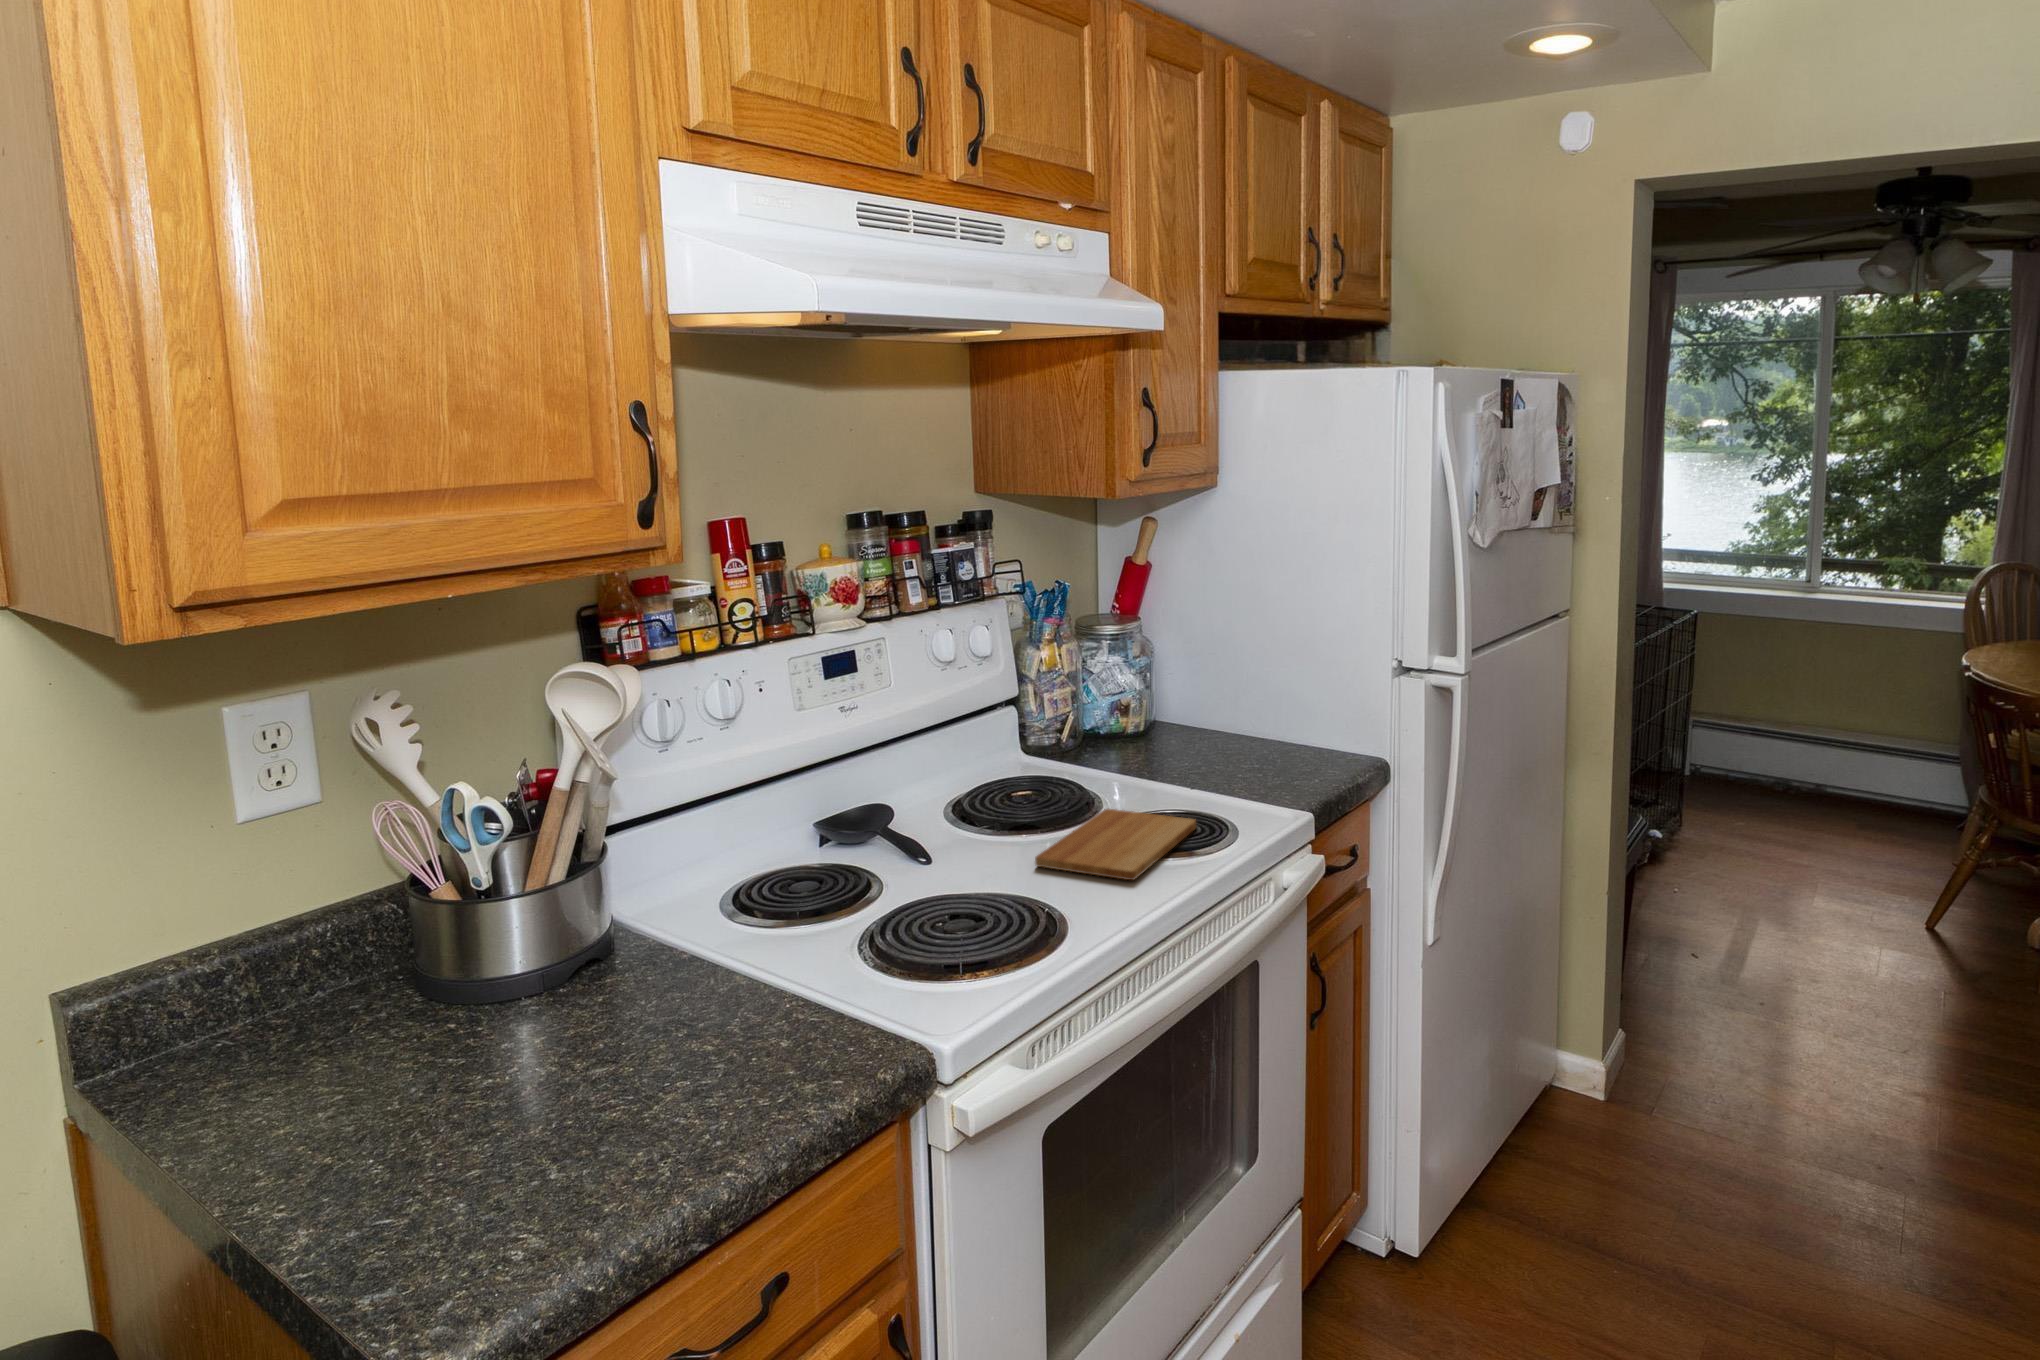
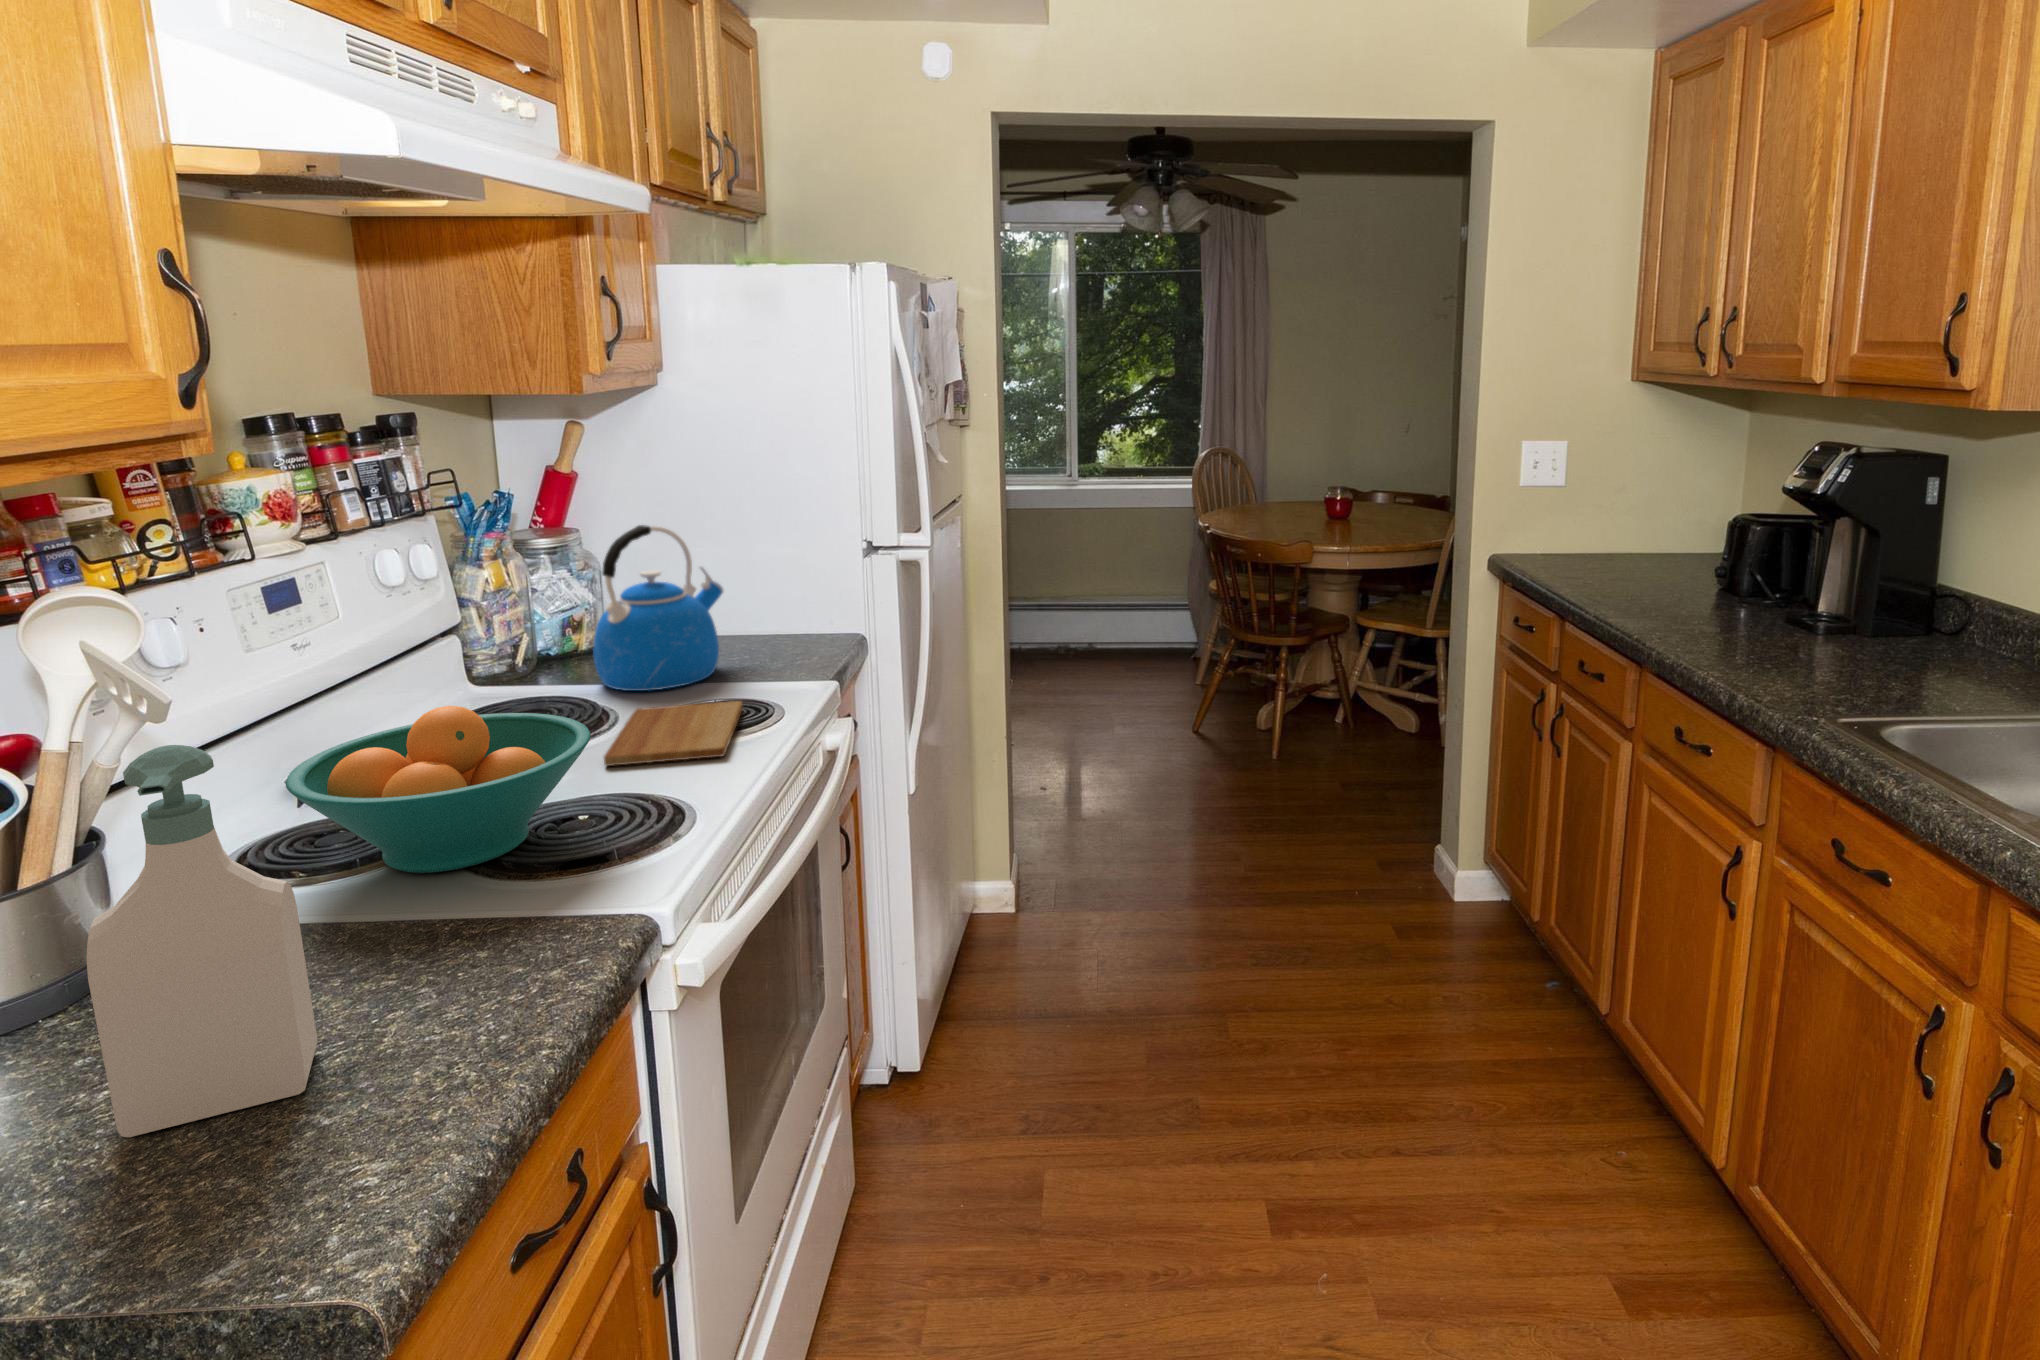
kettle: none [1103,625,1234,791] -> present [593,525,723,691]
fruit bowl: none [736,793,980,946] -> present [286,706,591,873]
soap bottle: none [442,817,615,1139] -> present [87,745,318,1137]

